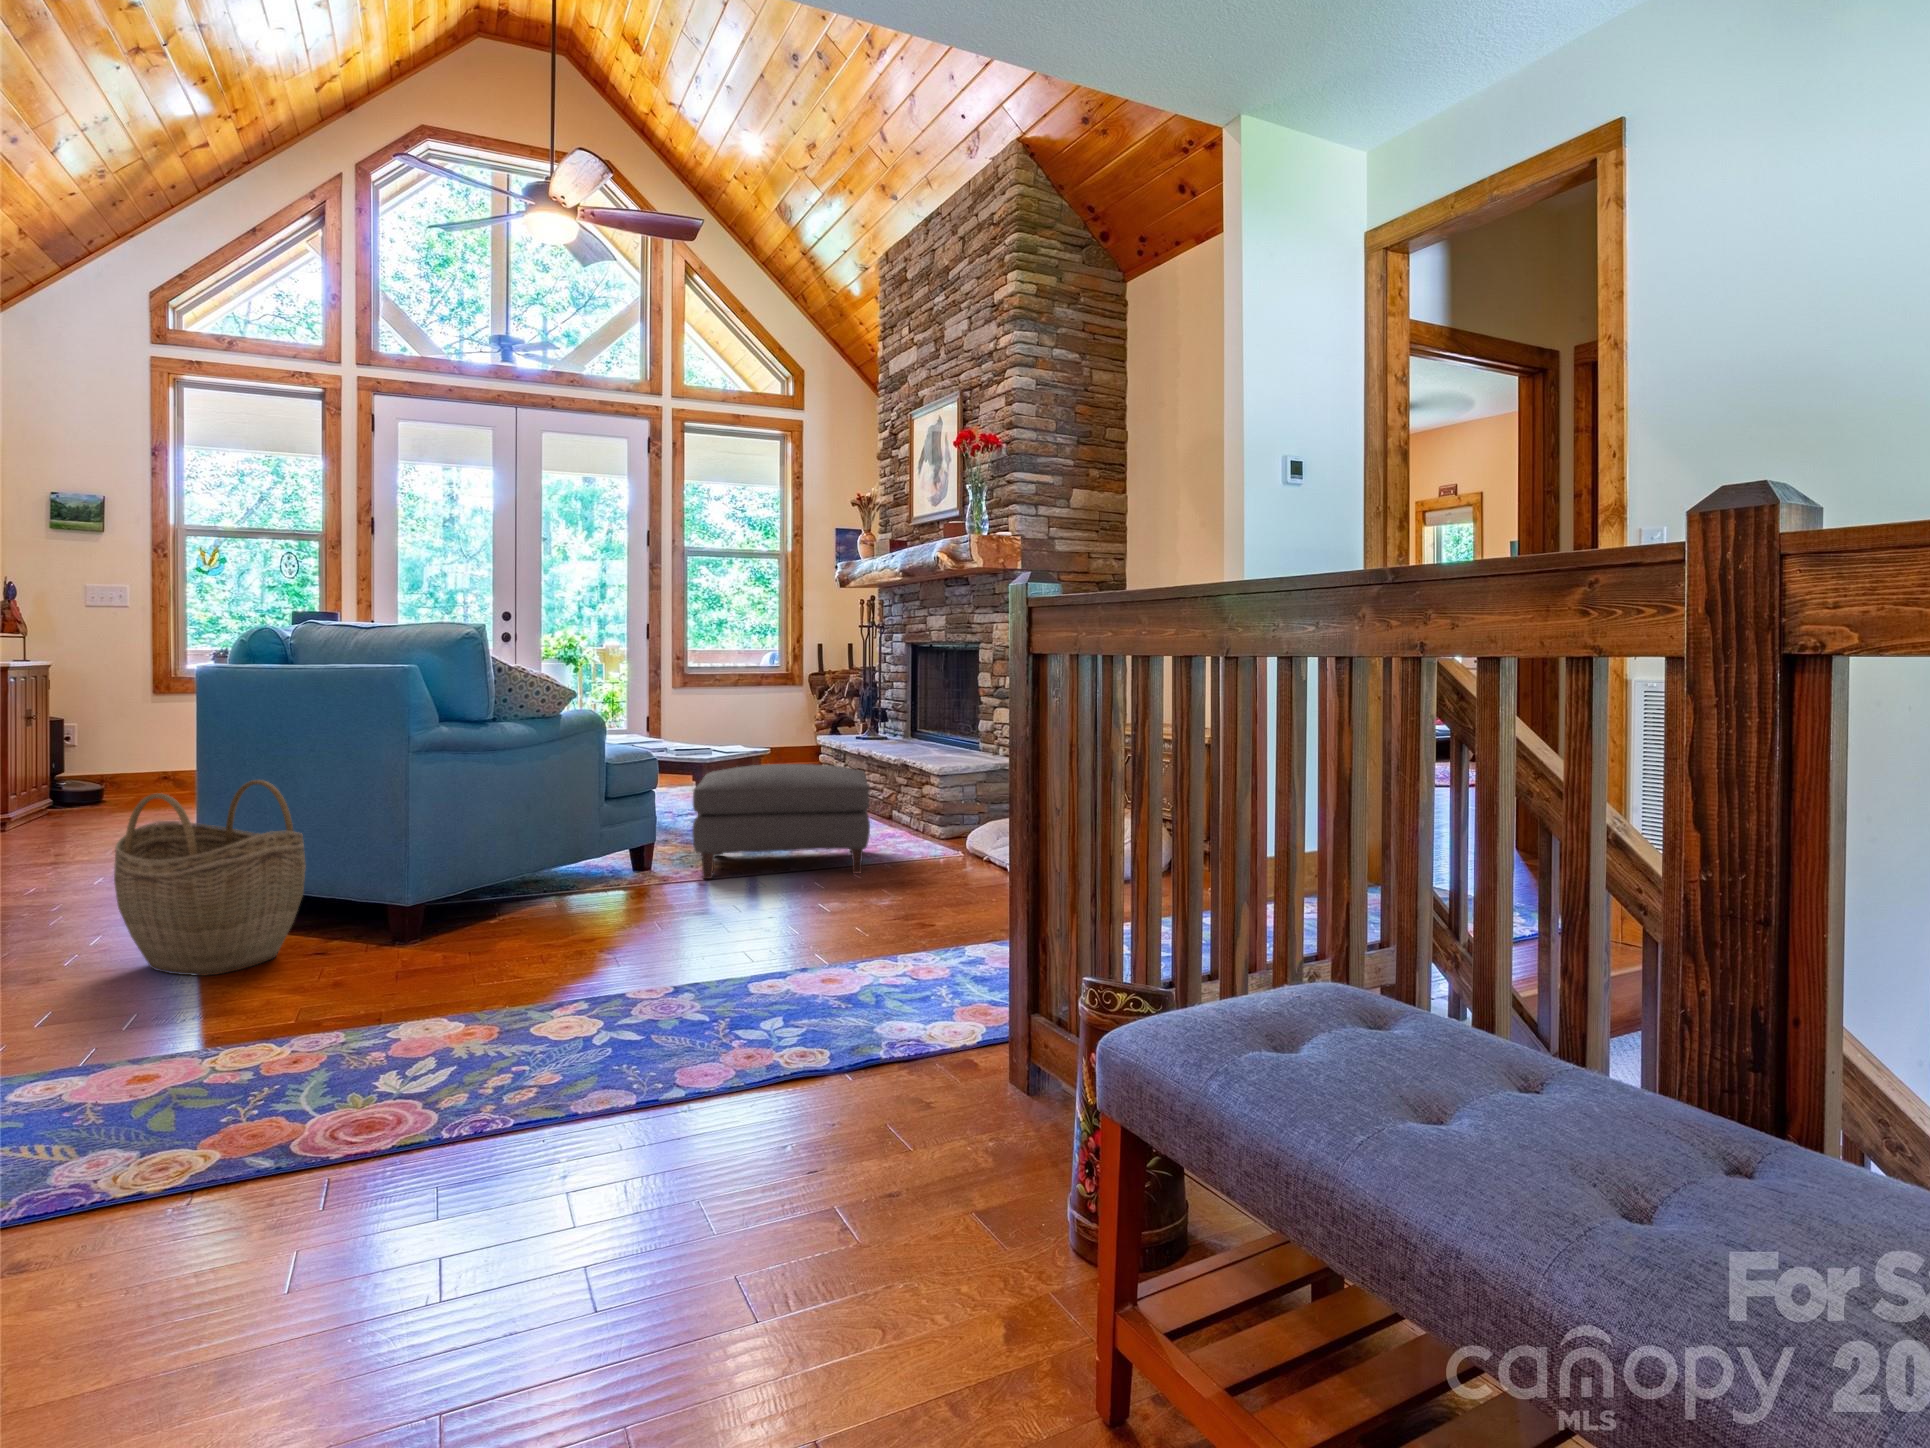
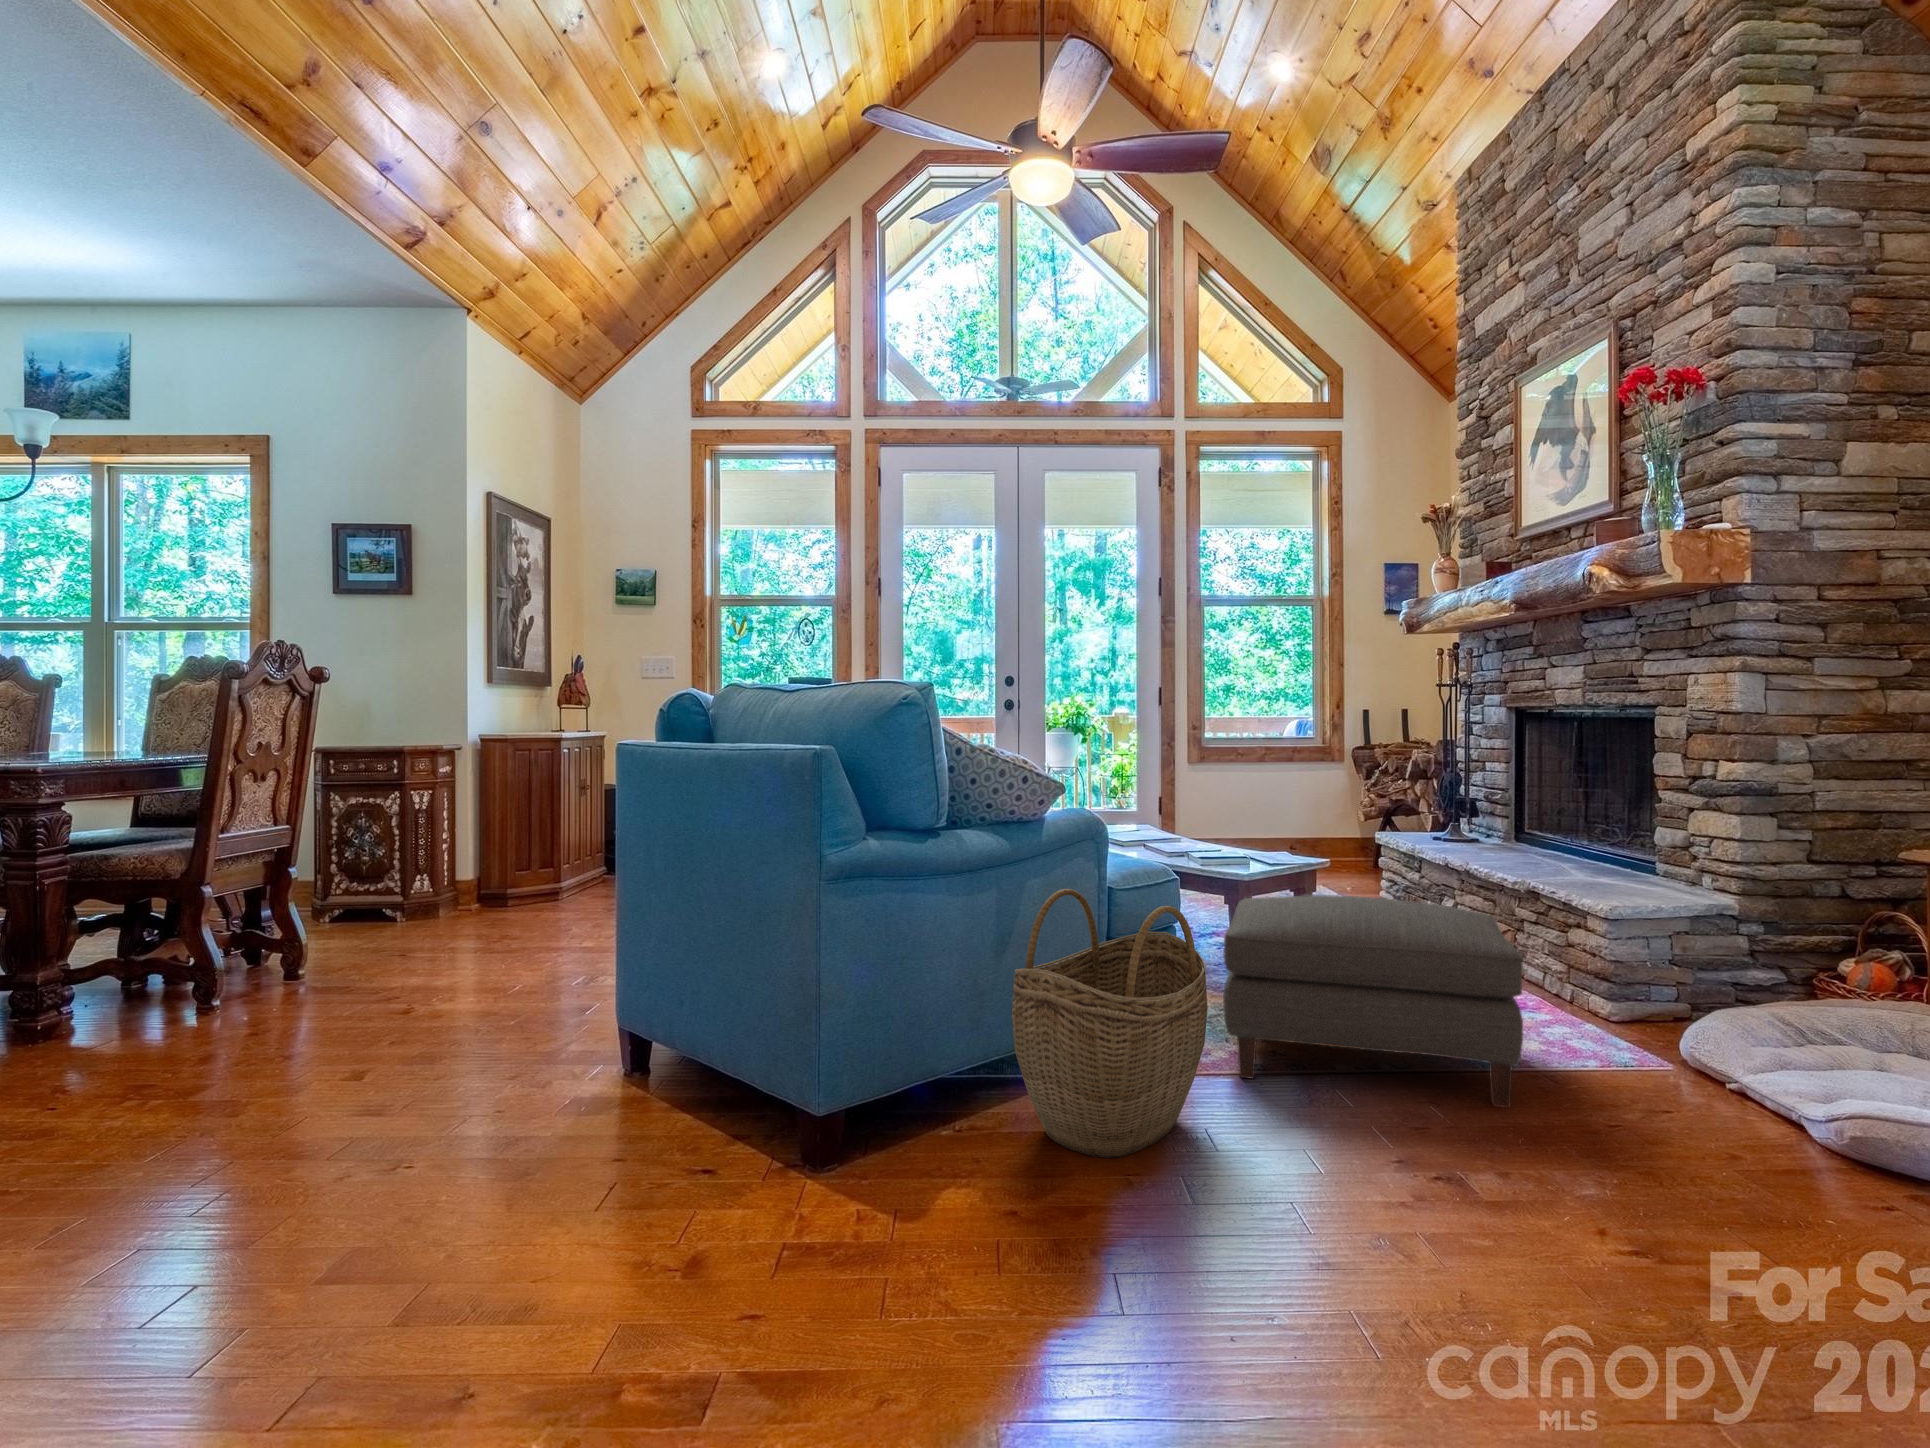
woven basket: present [114,780,306,976] -> present [1012,889,1208,1158]

